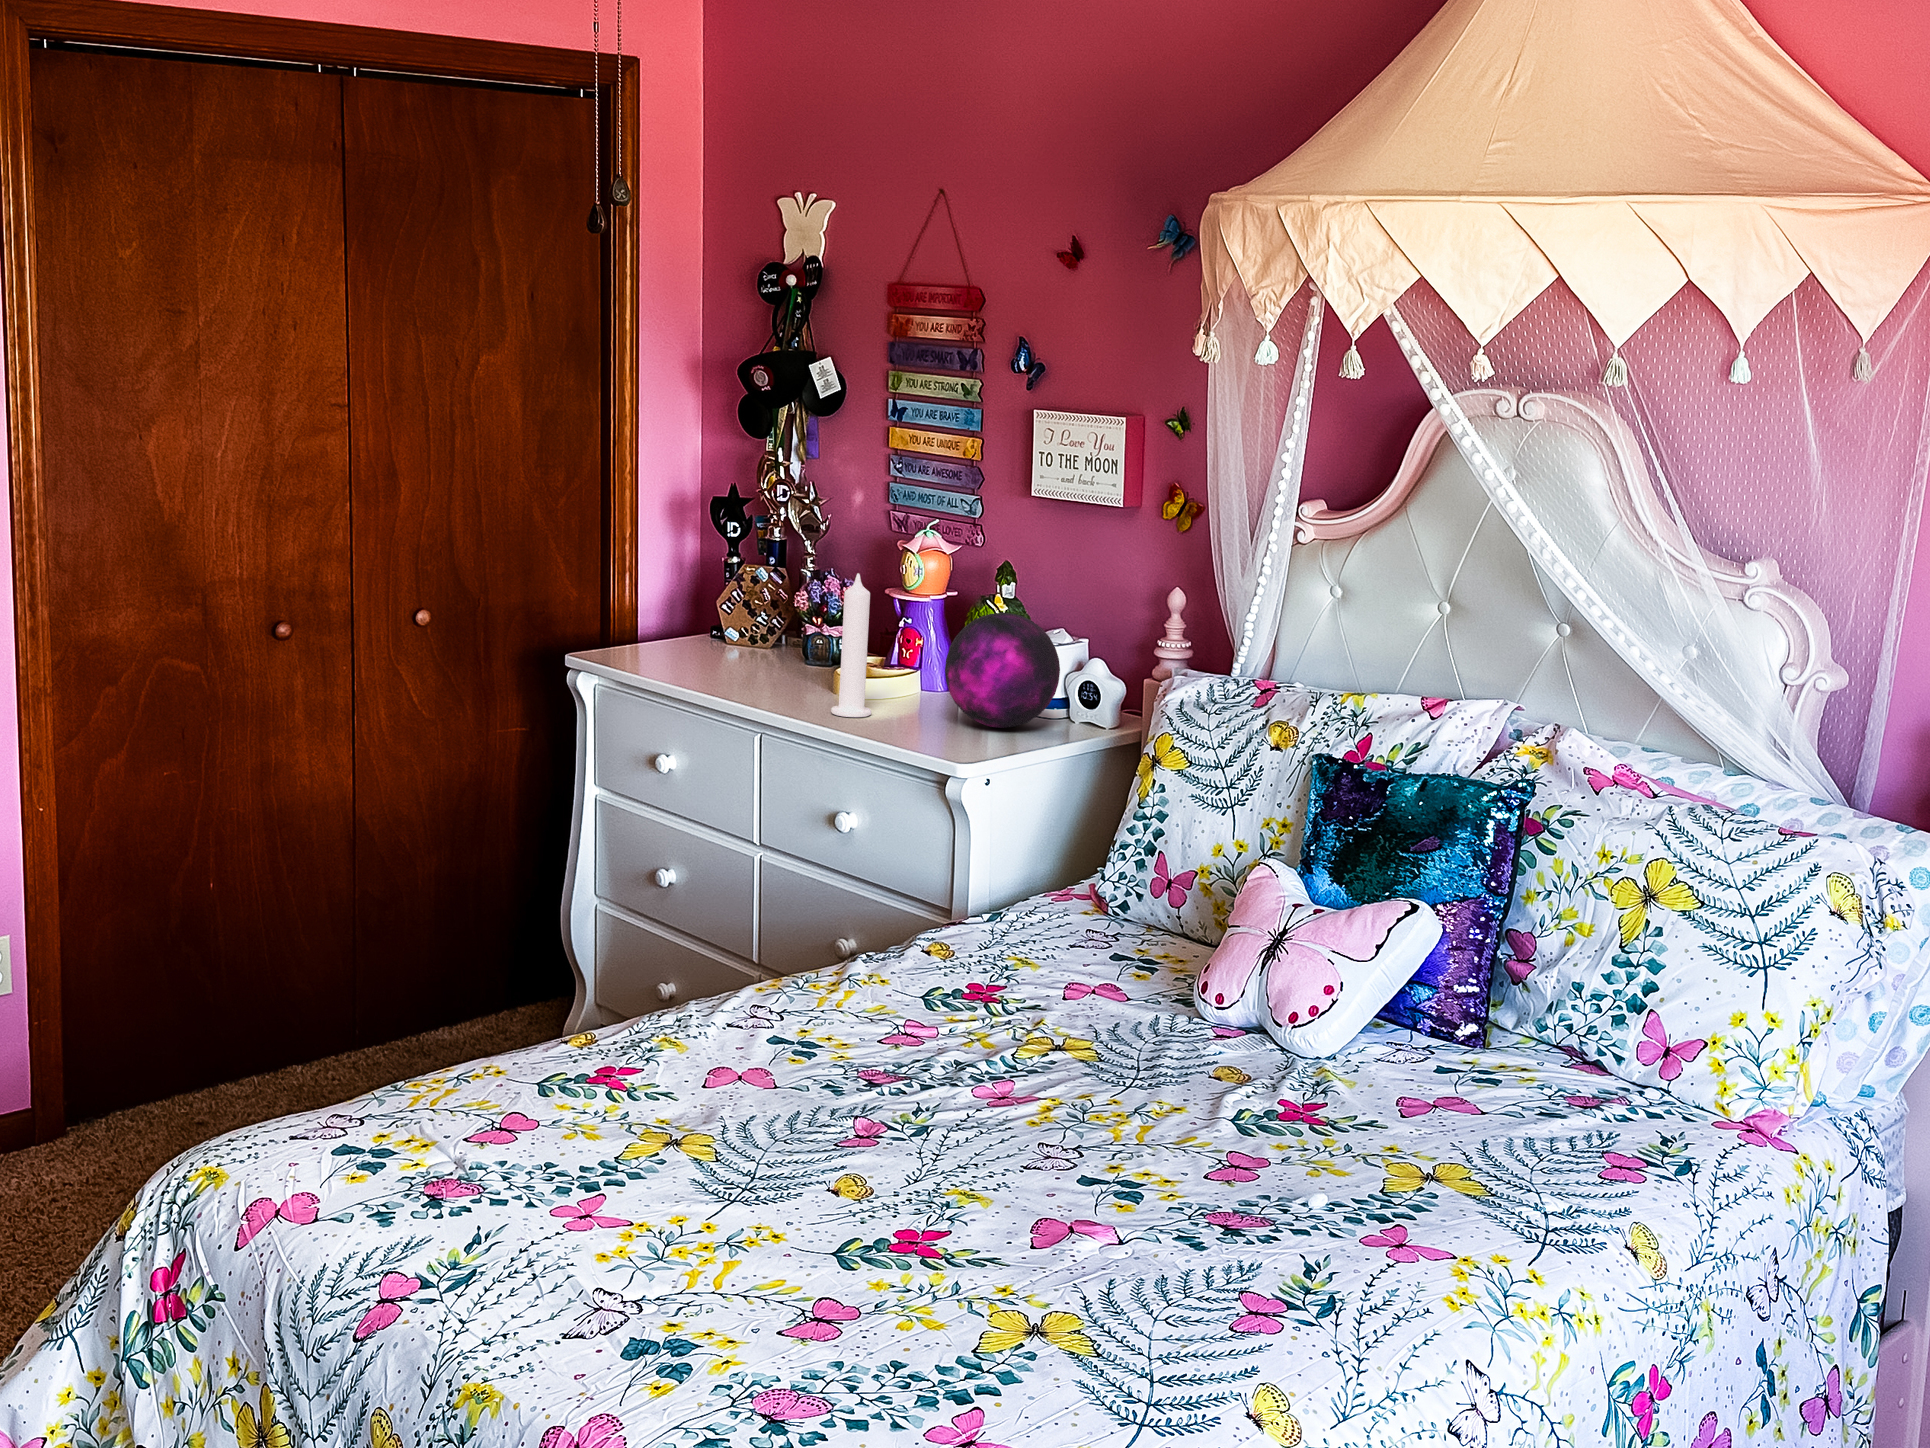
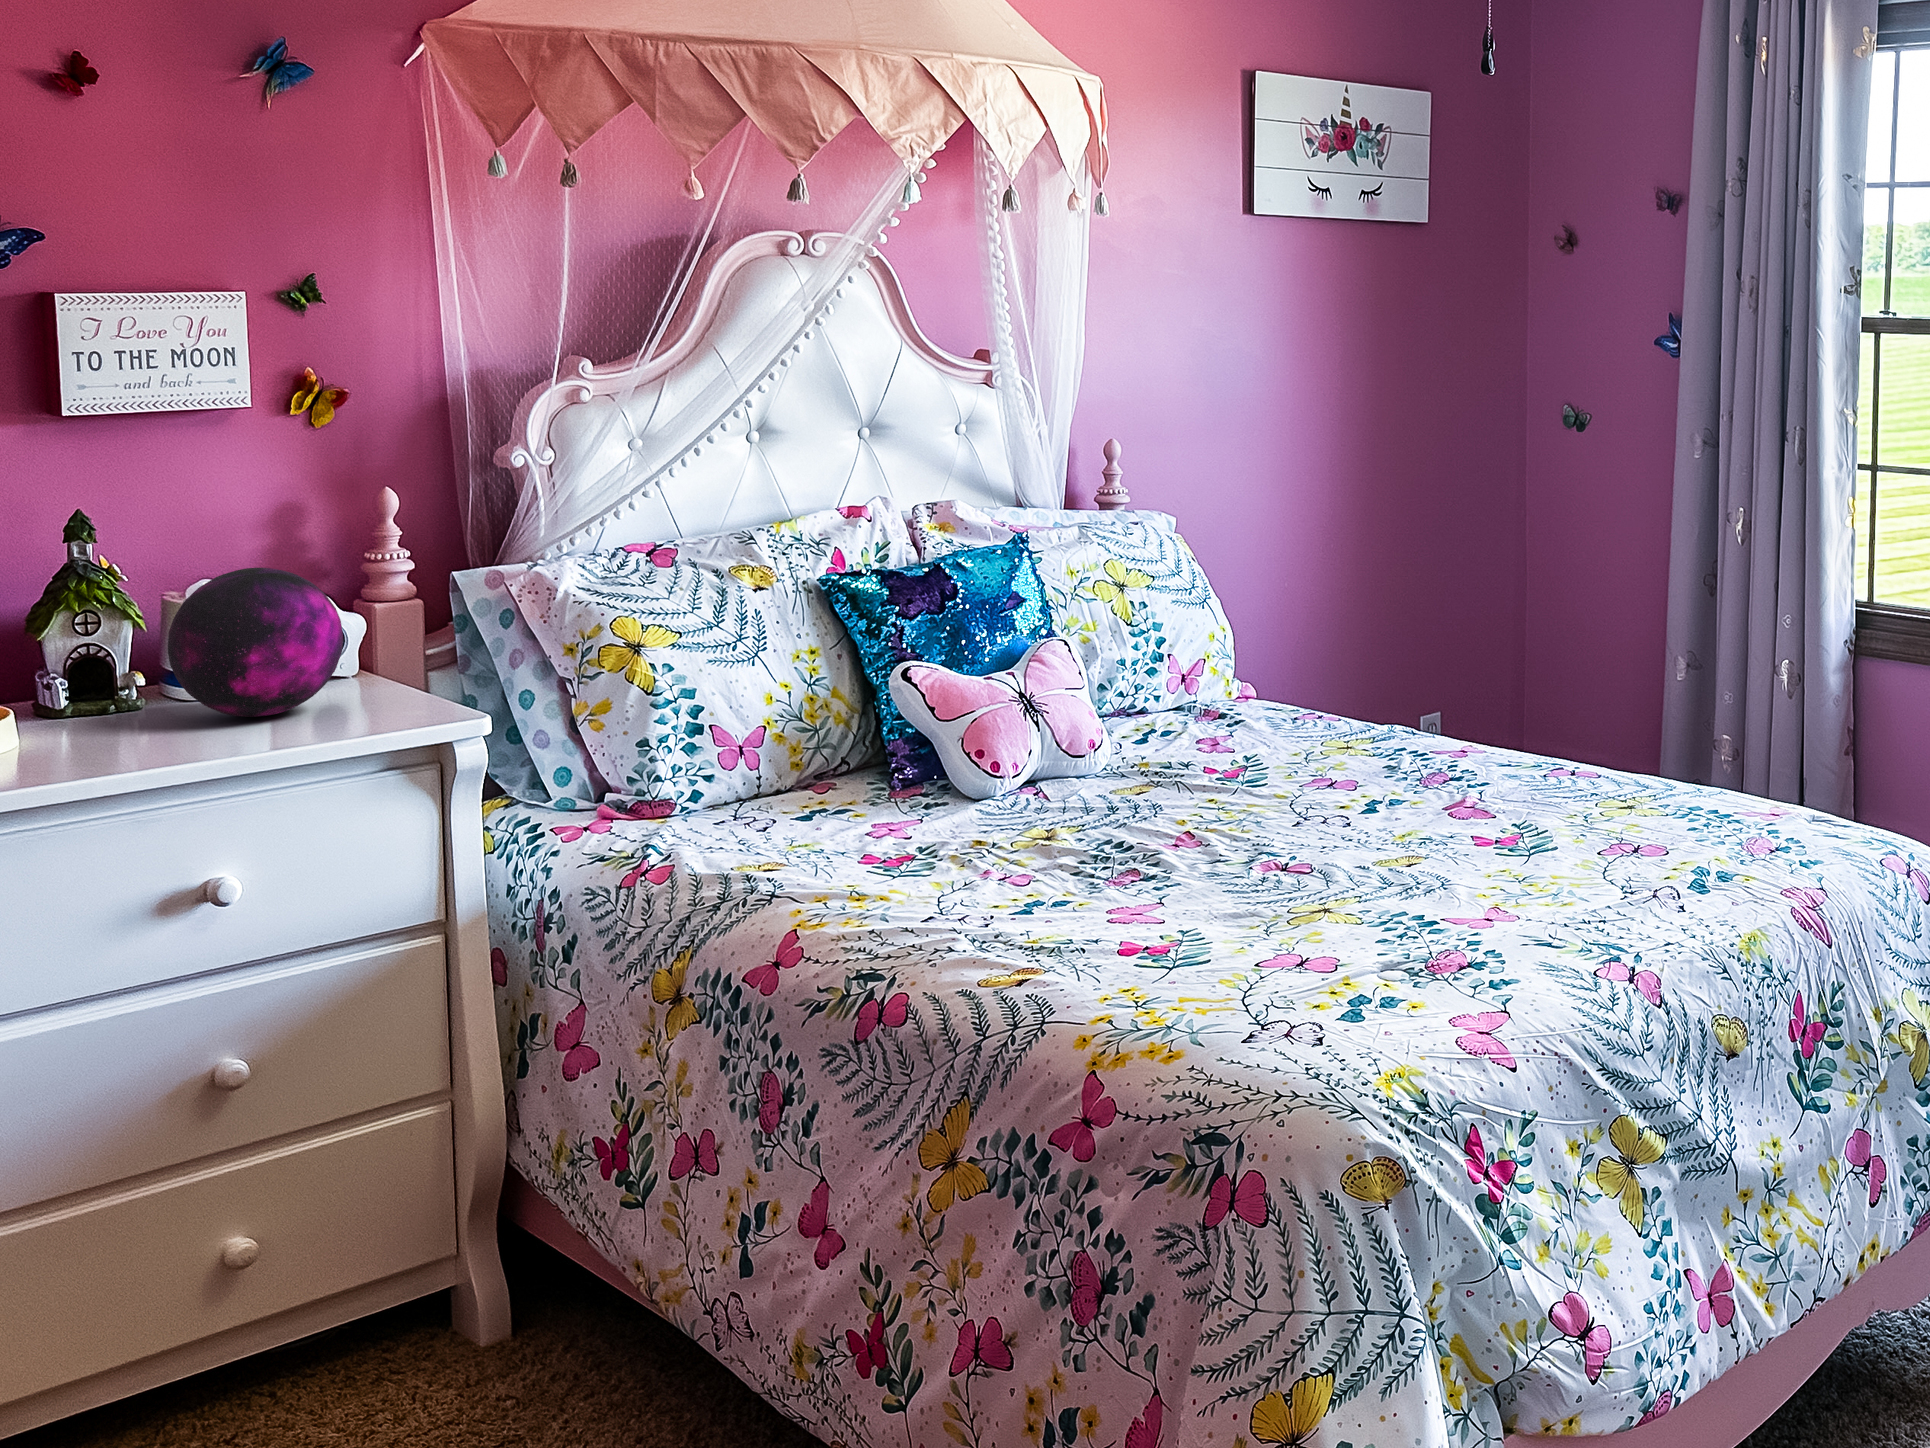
candle: present [831,573,871,717] -> none [70,557,142,768]

